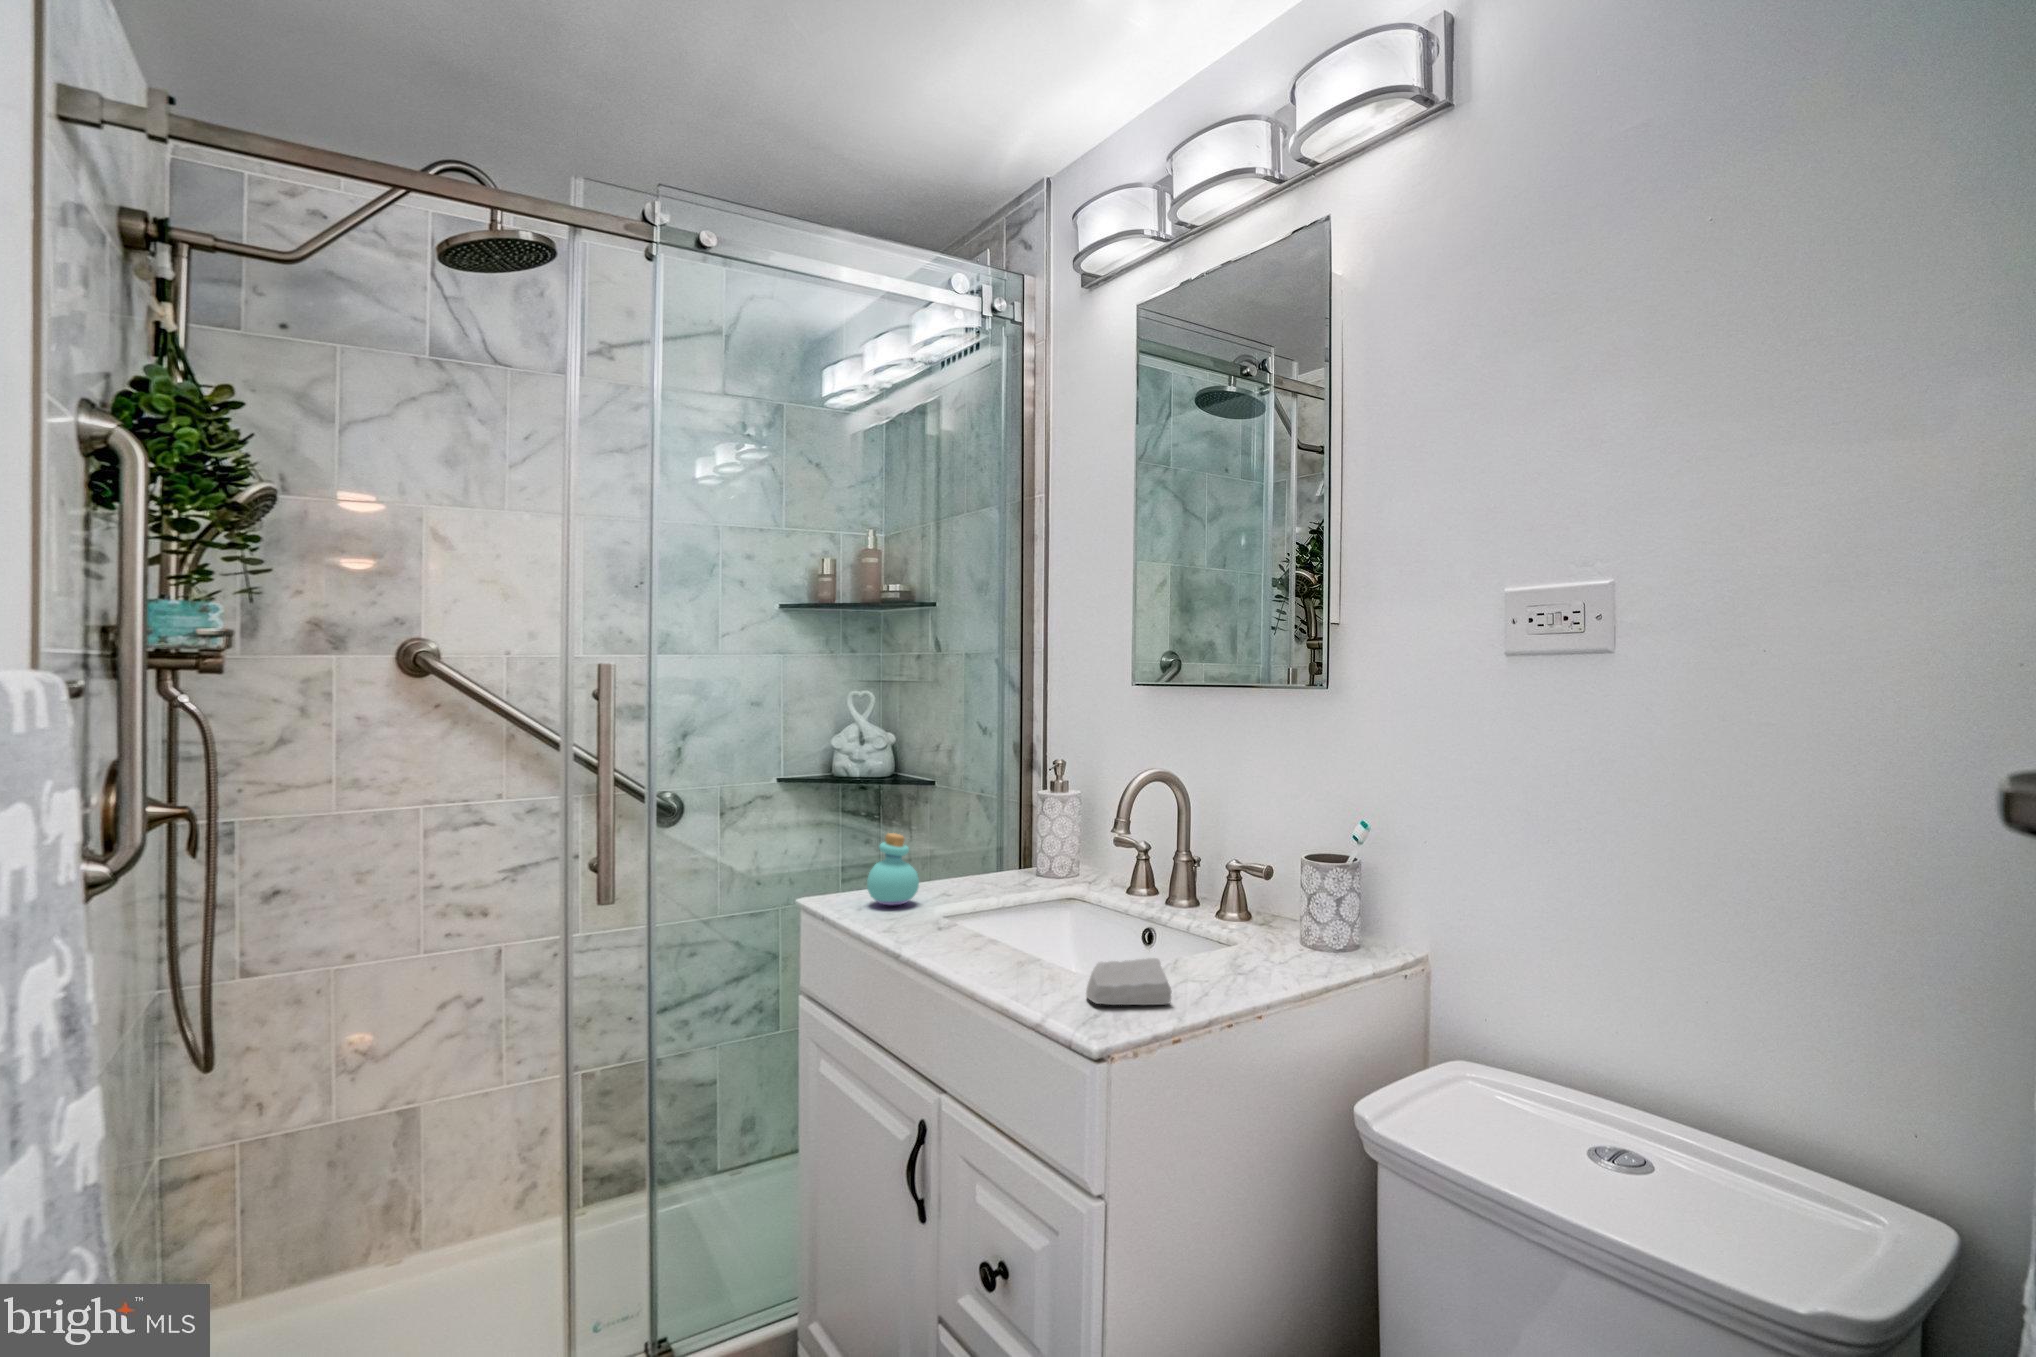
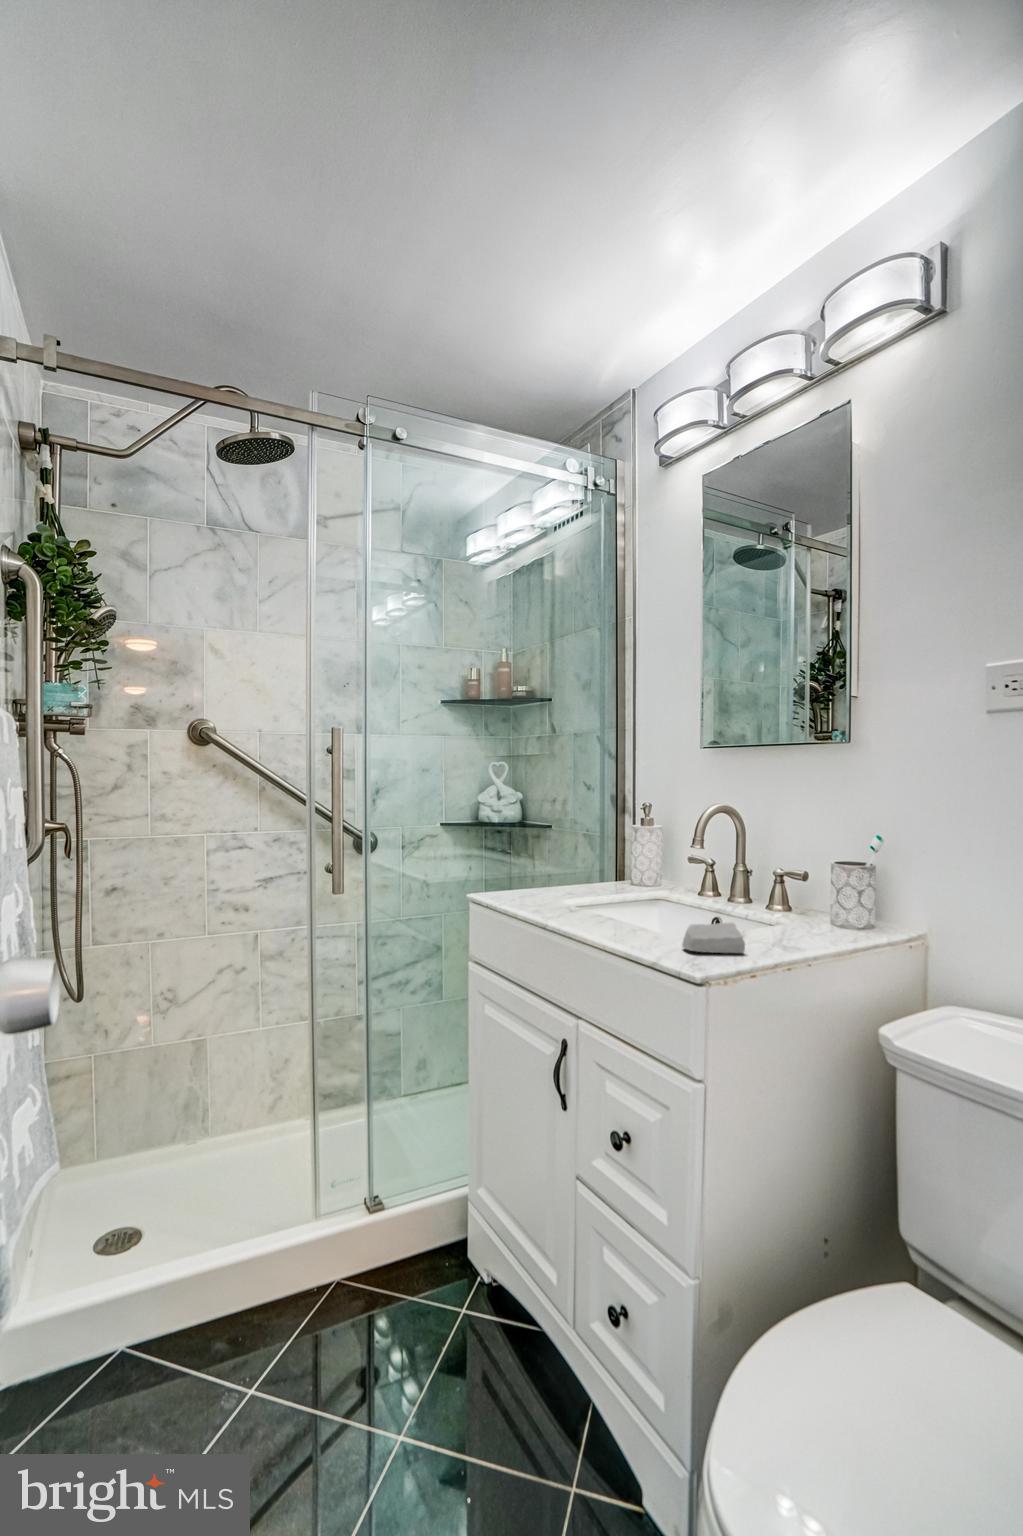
perfume bottle: present [867,833,919,905] -> none [511,849,548,899]

